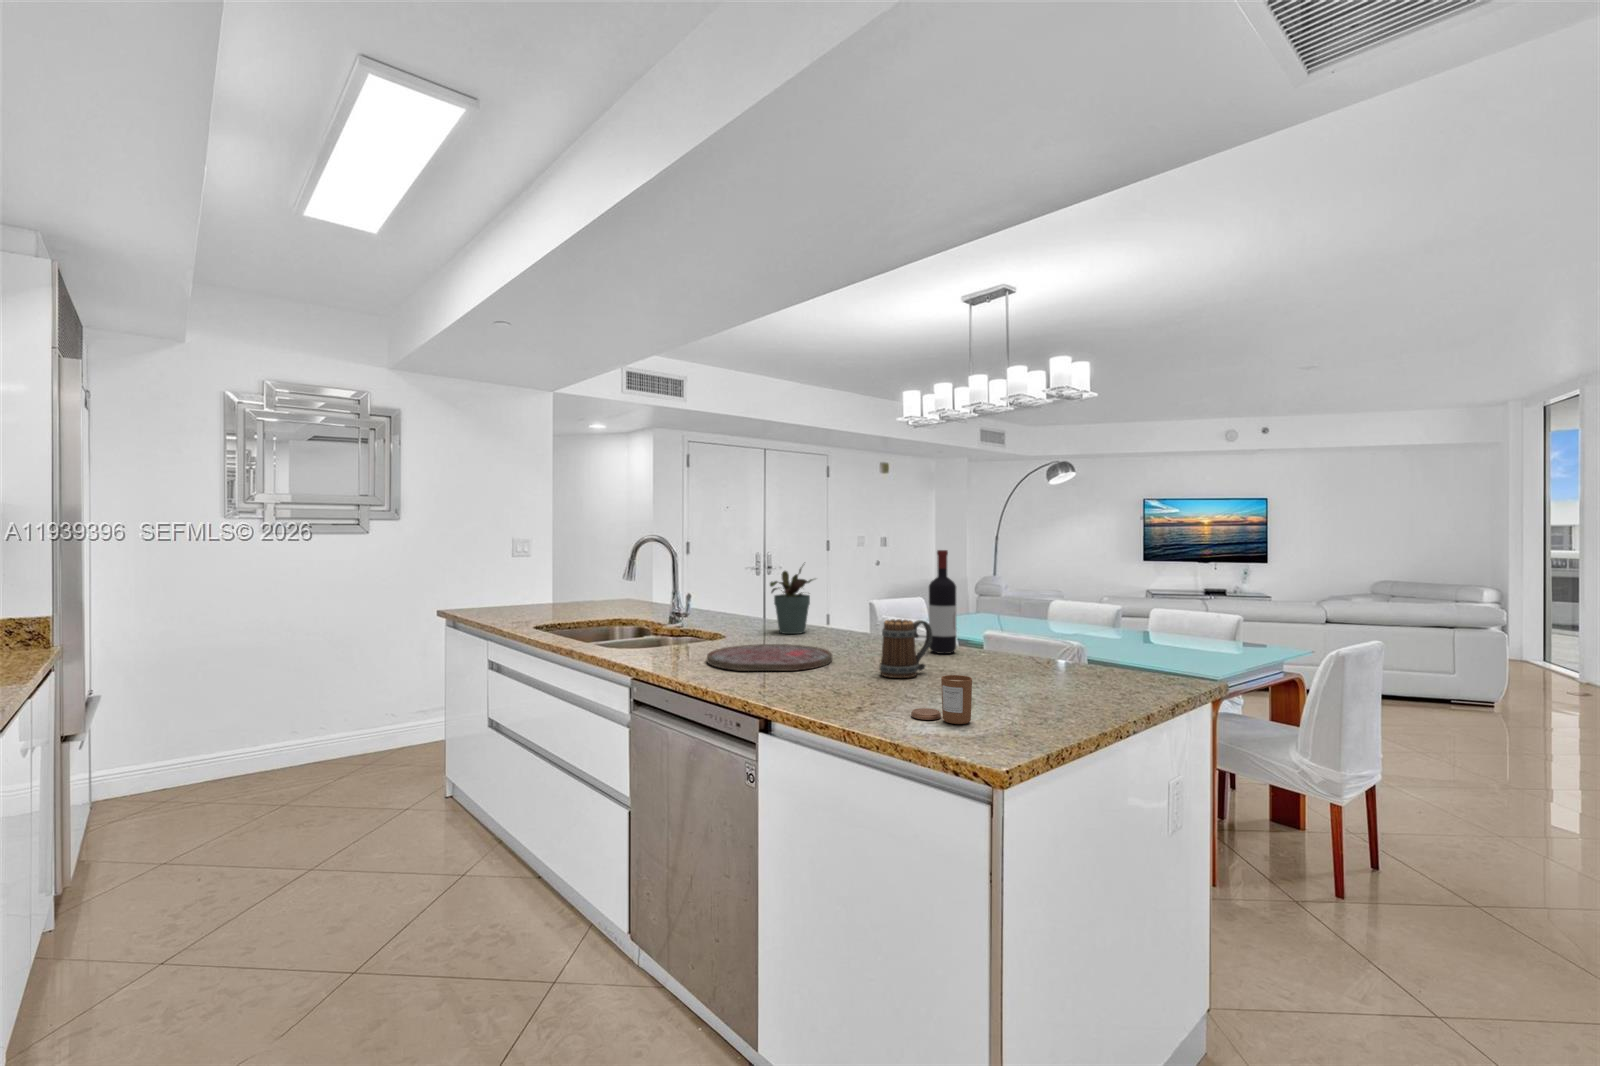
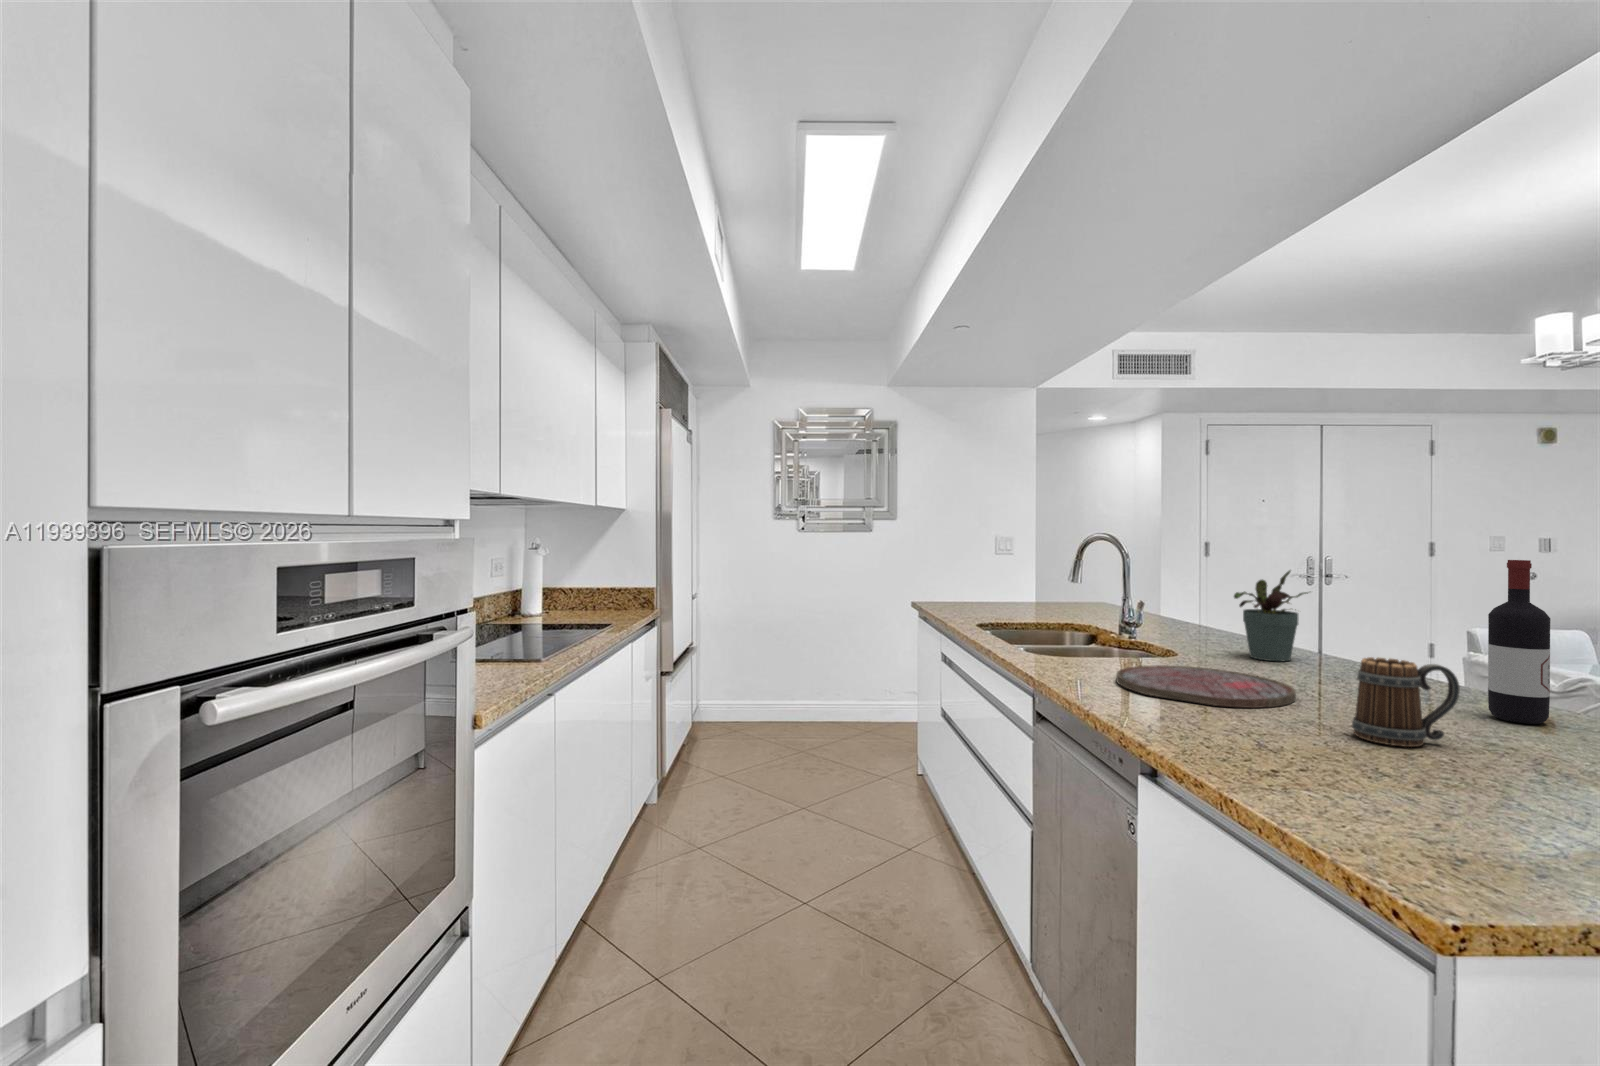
candle: present [911,675,972,724] -> none [1345,753,1460,836]

